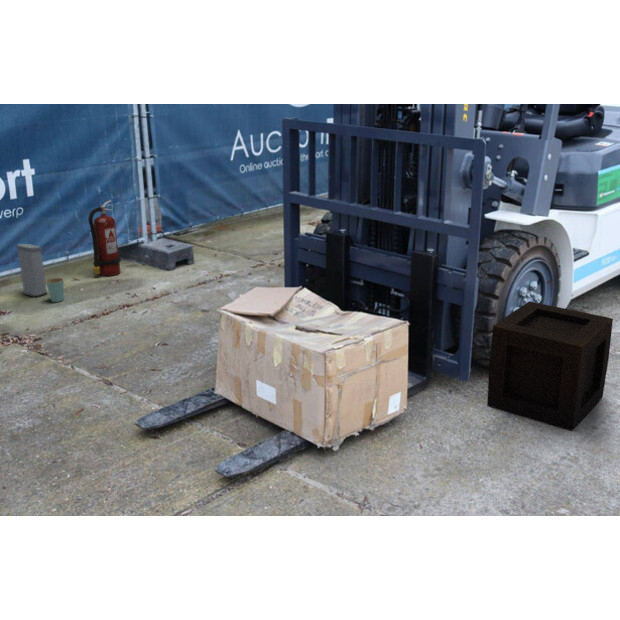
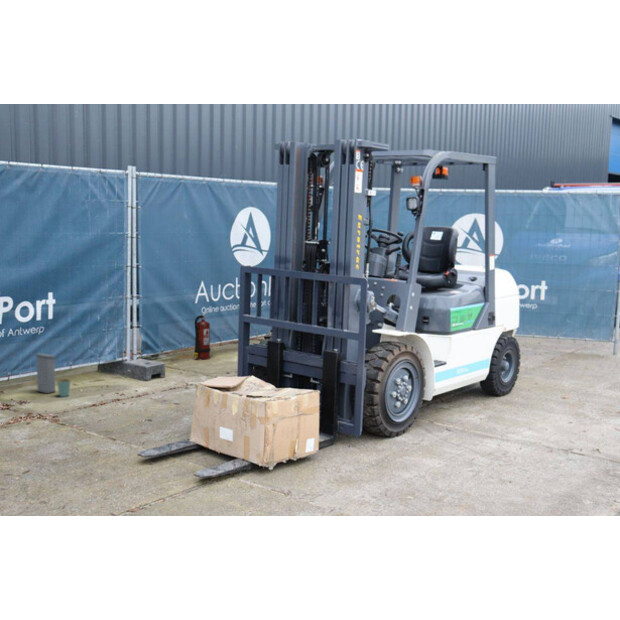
fire extinguisher: present [88,200,121,276] -> present [194,312,211,359]
wooden crate: present [487,301,613,431] -> none [374,387,453,467]

